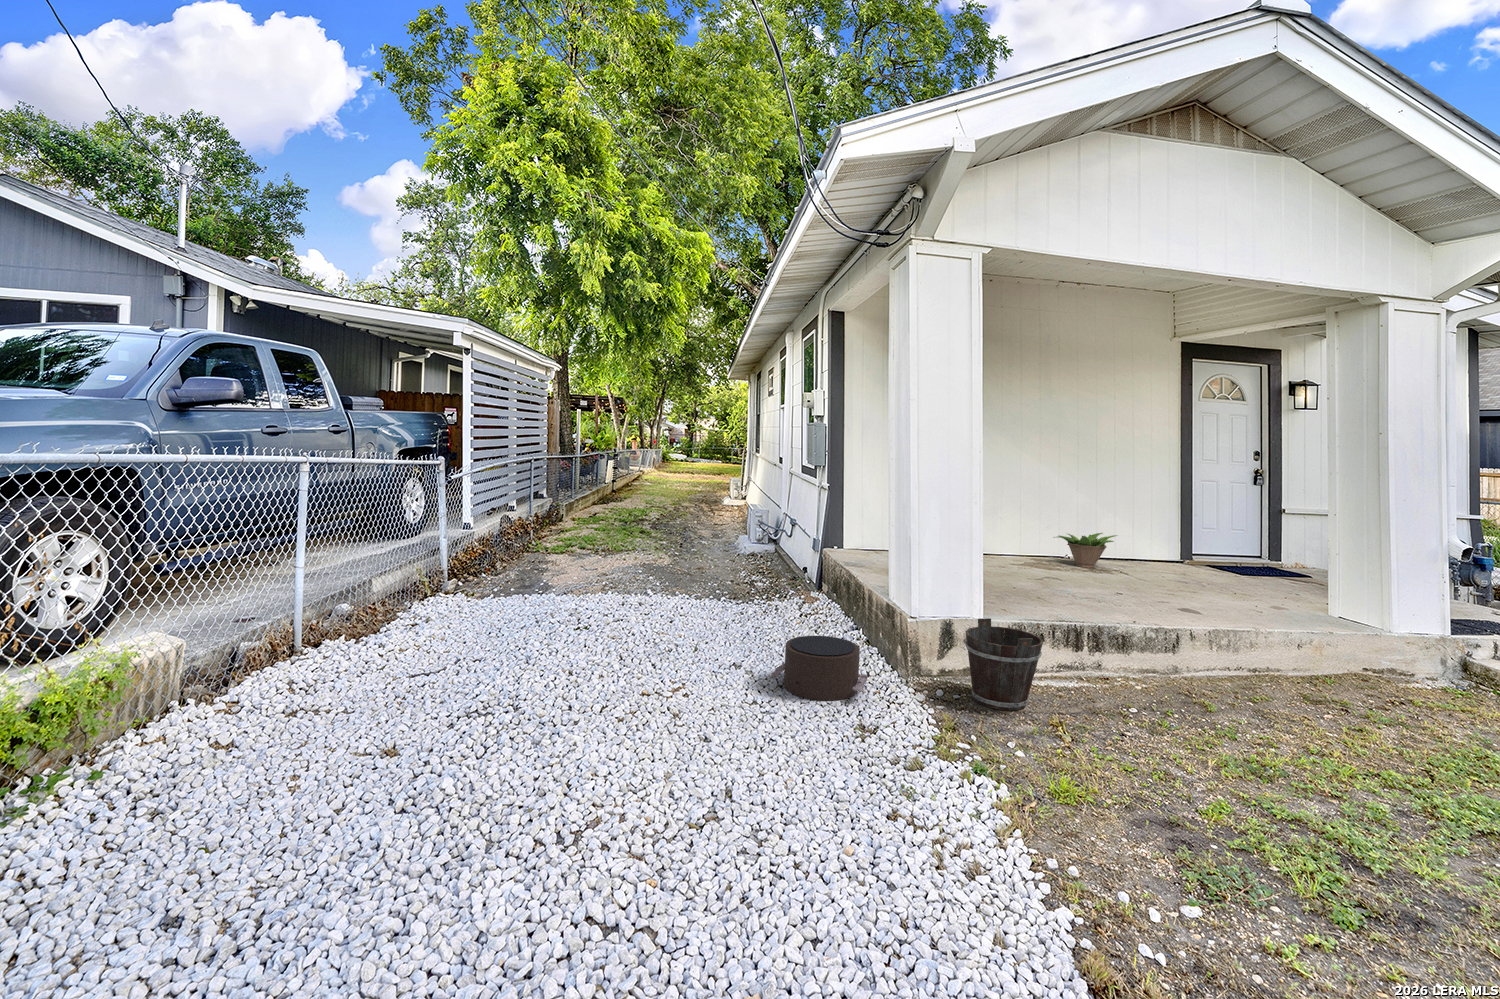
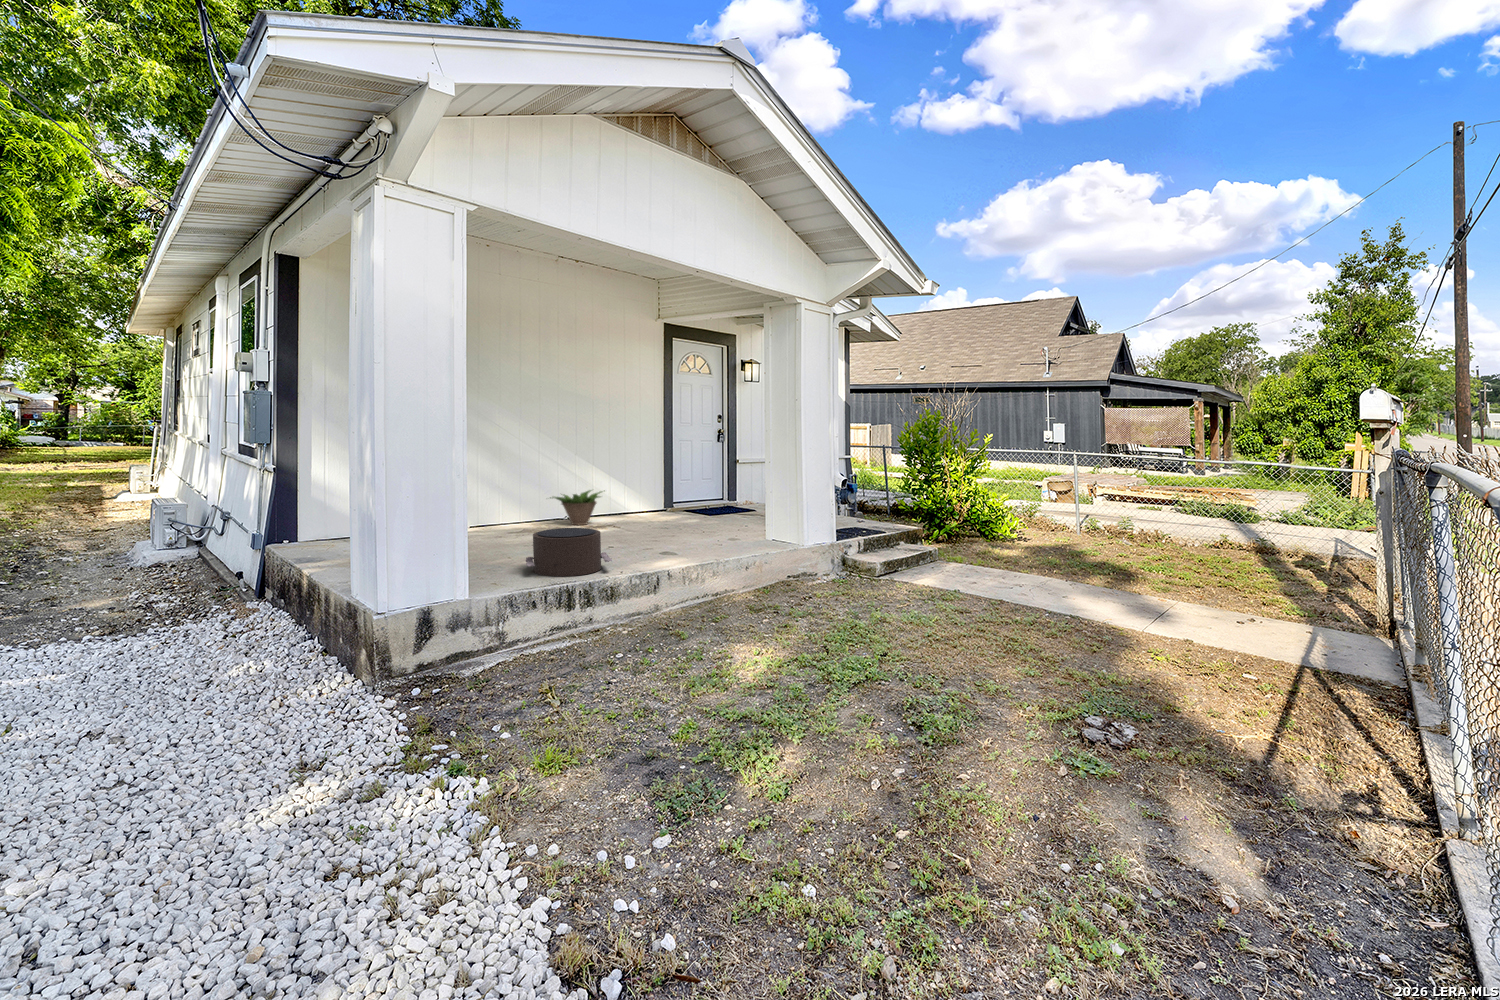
bucket: present [965,618,1043,710] -> none [441,593,527,692]
pouf: present [770,636,867,701] -> present [526,528,612,576]

